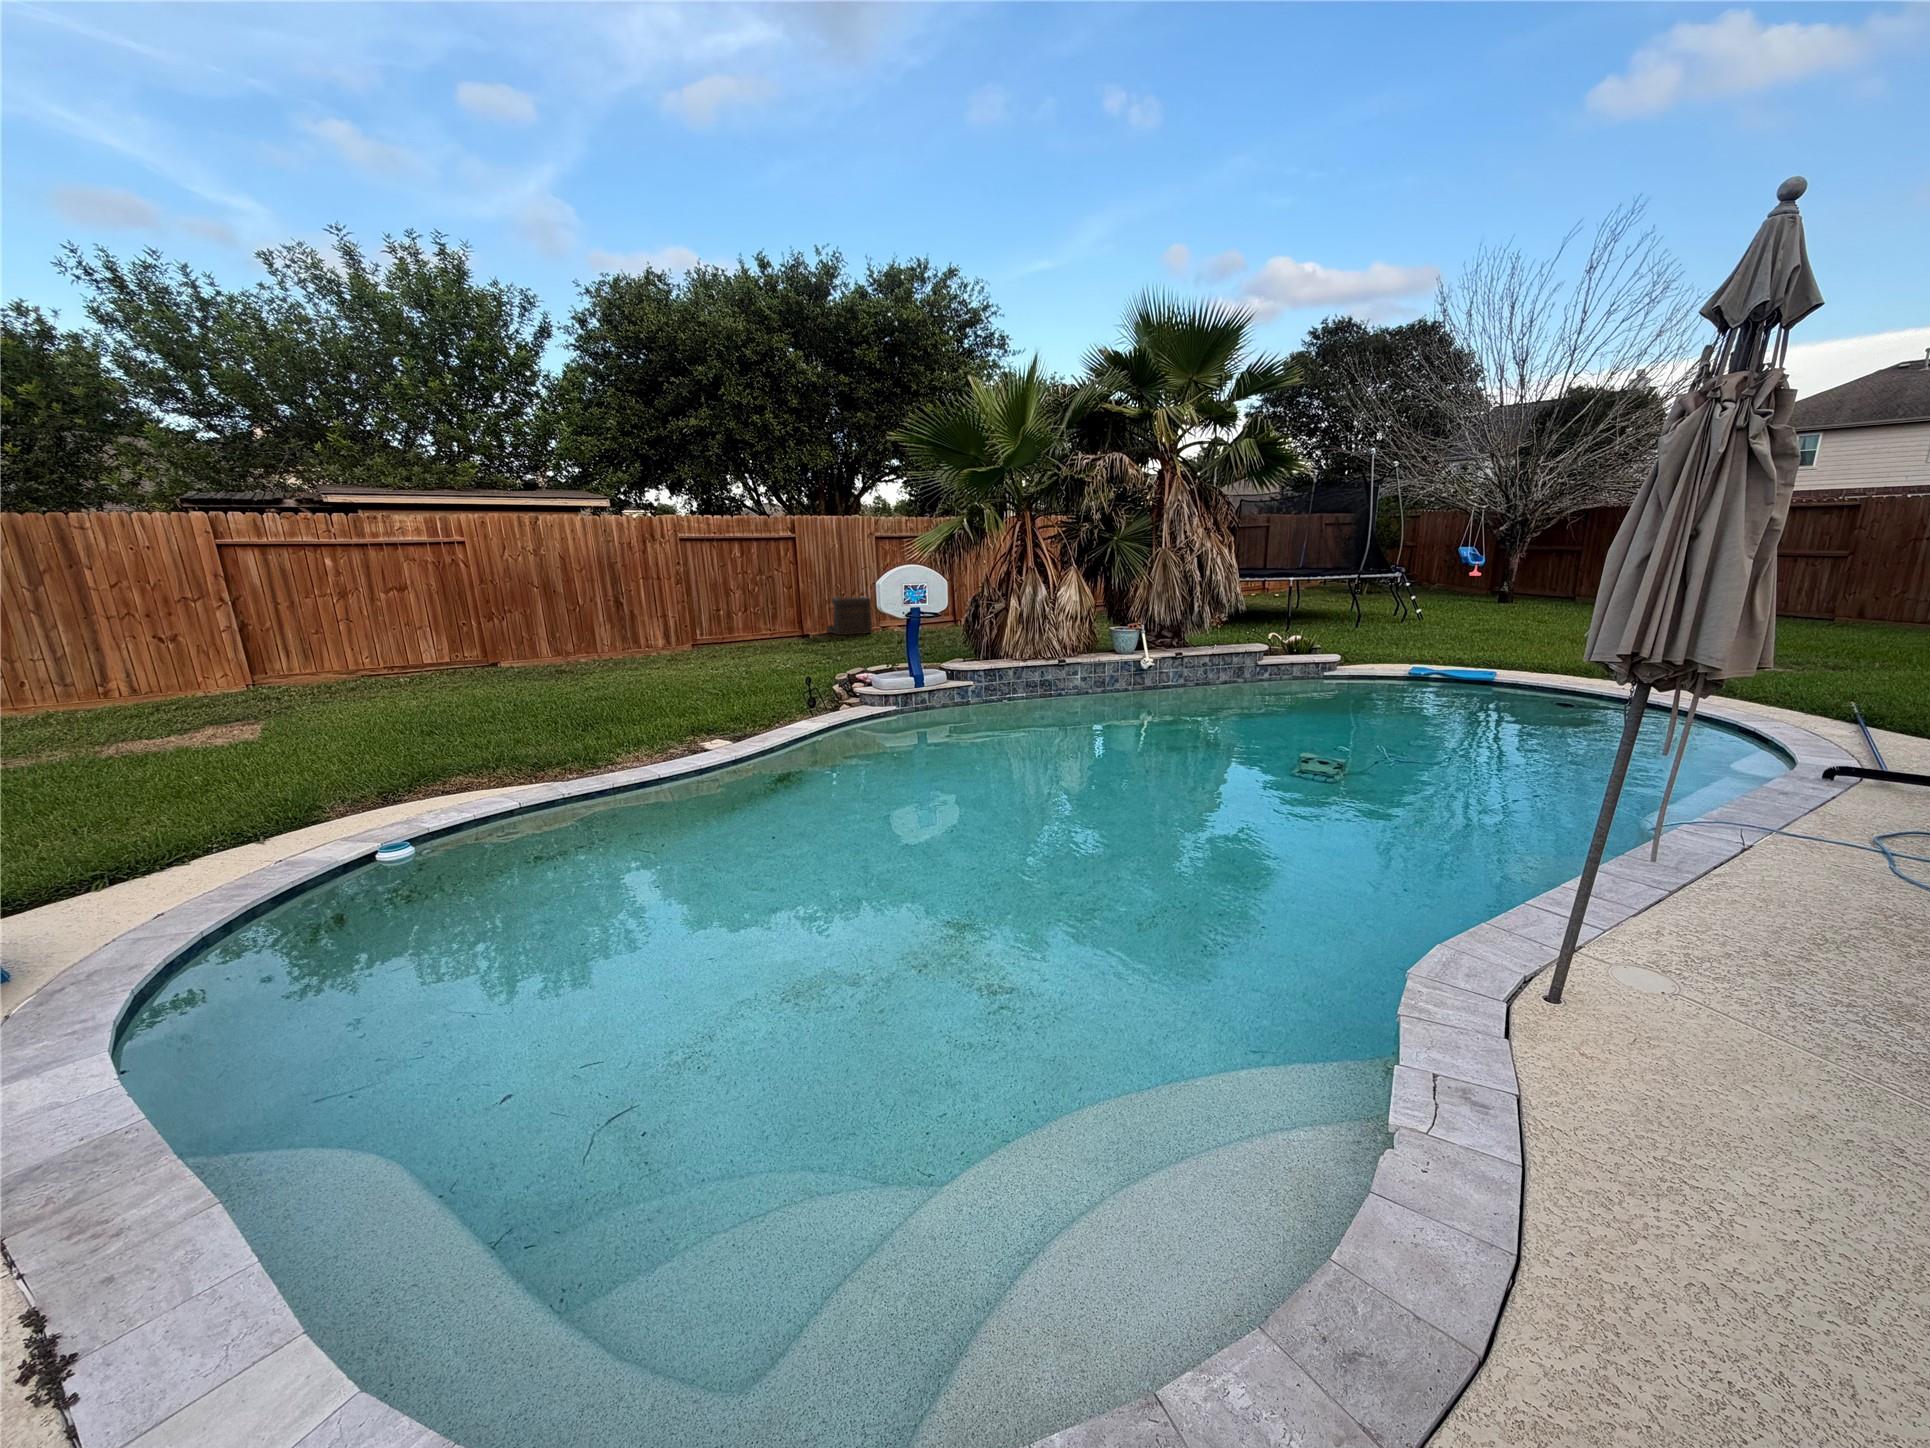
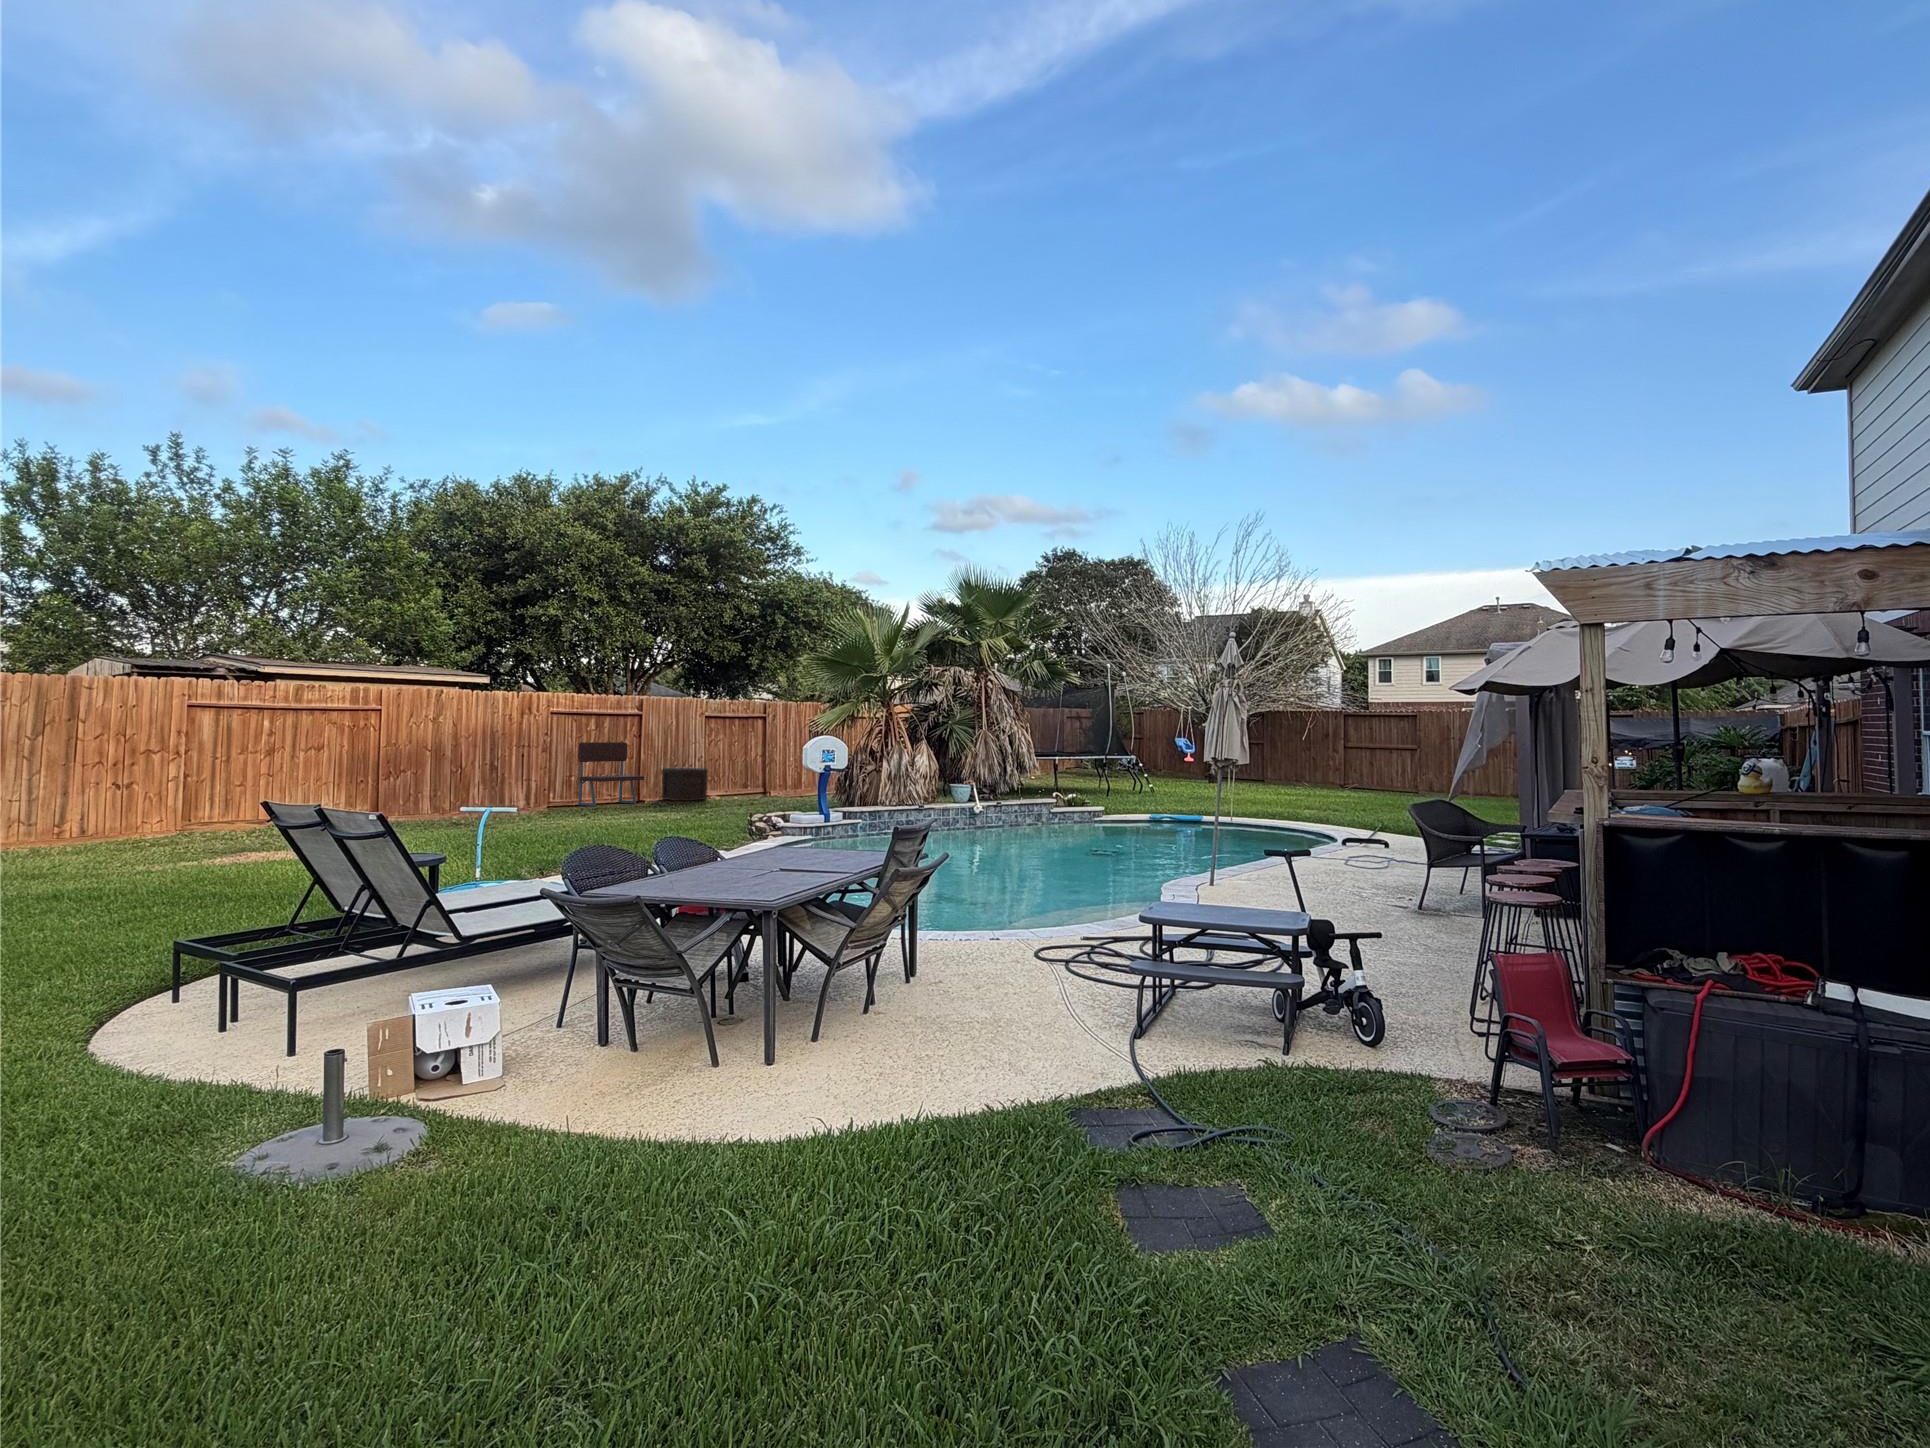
bench: none [716,570,792,644] -> present [578,742,644,806]

